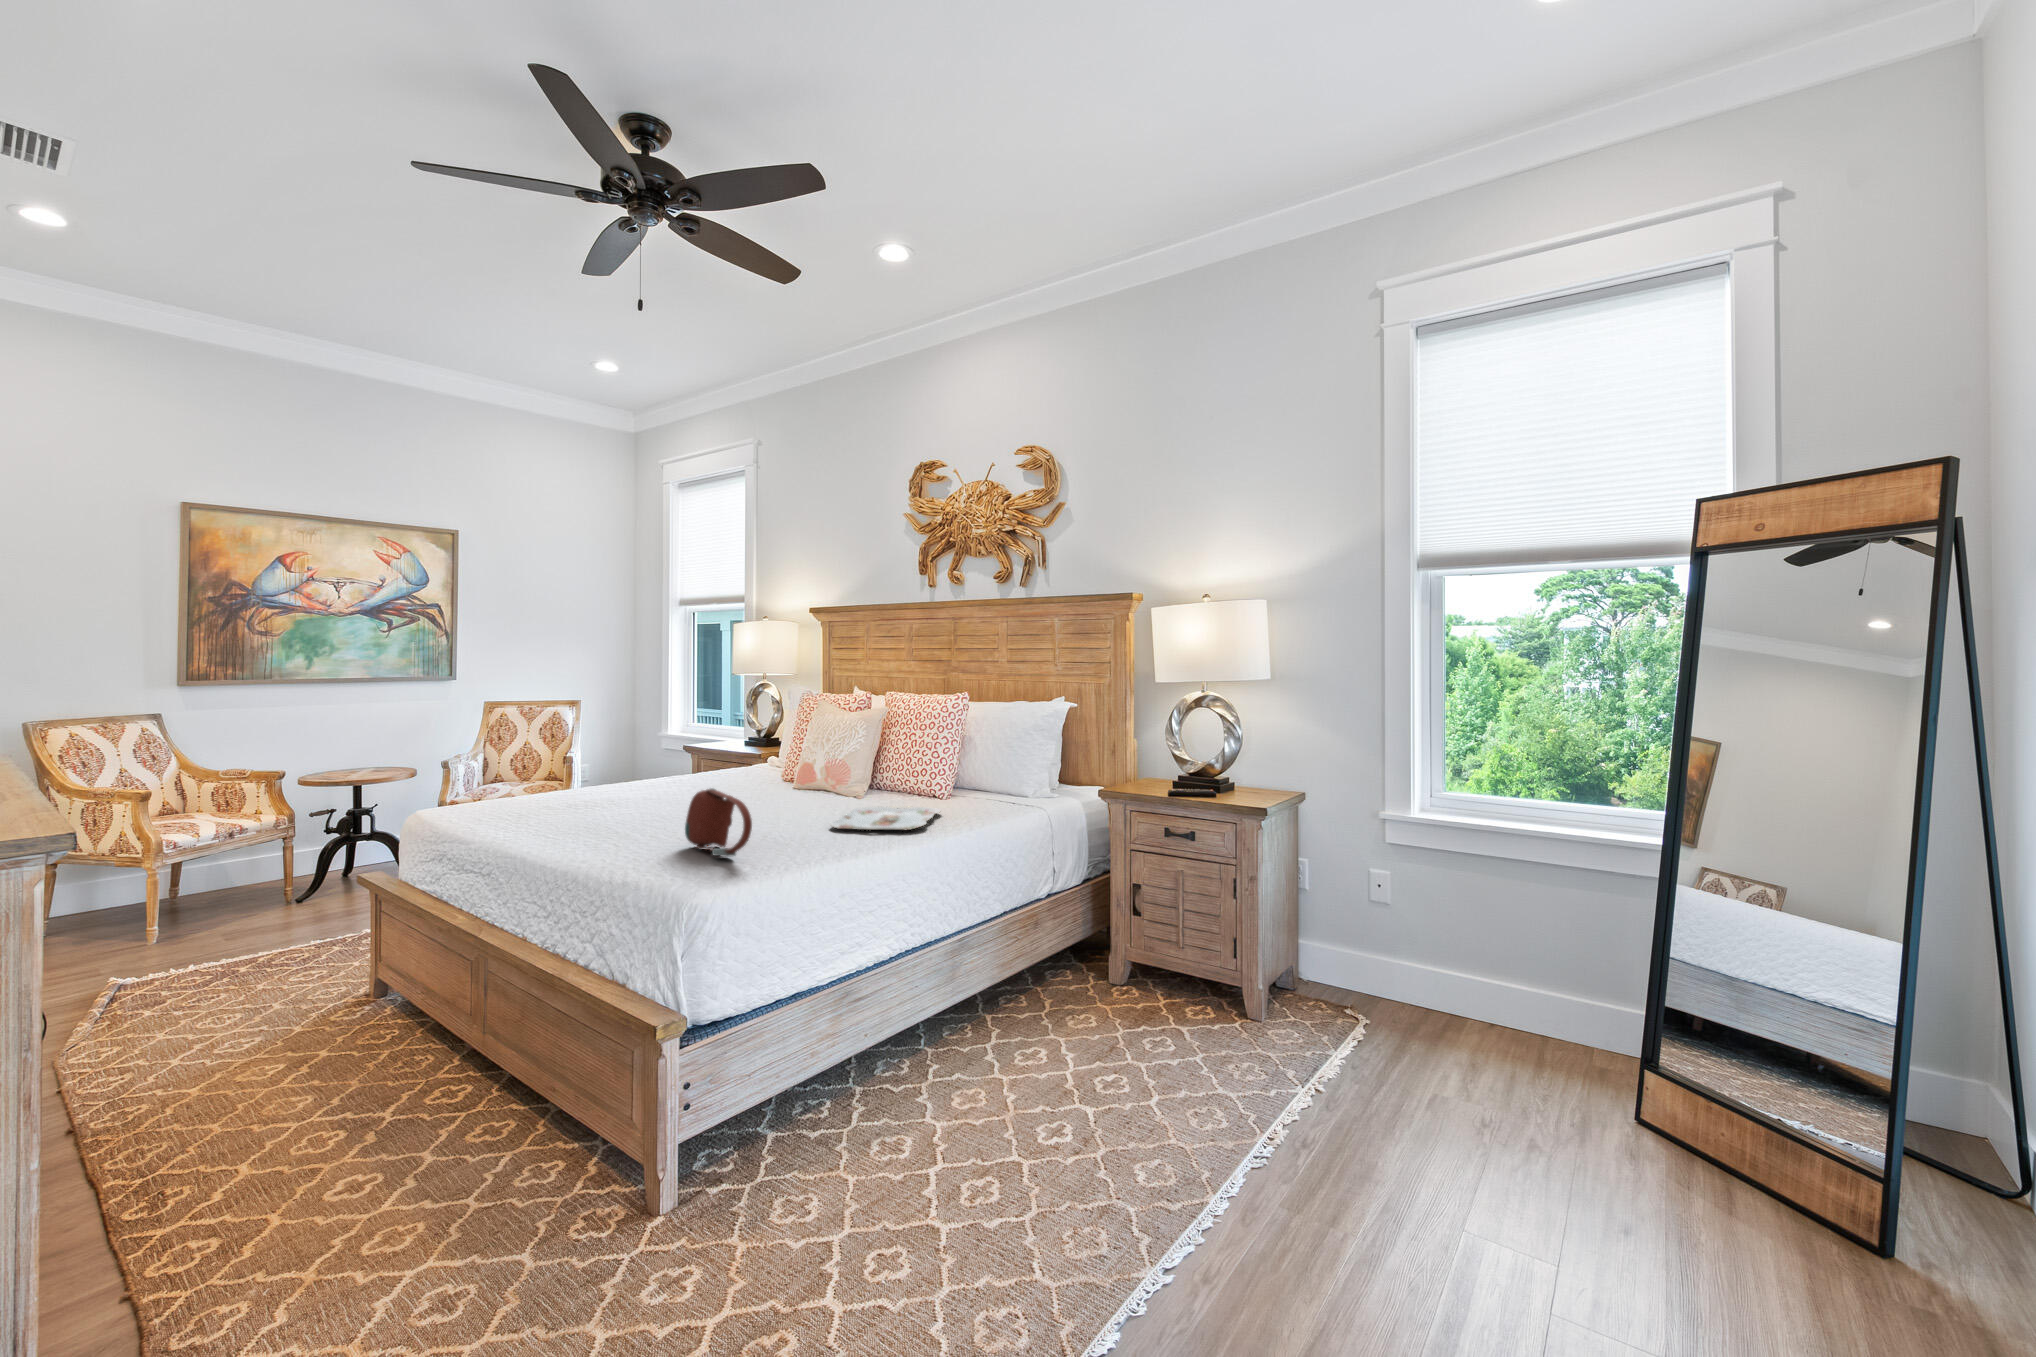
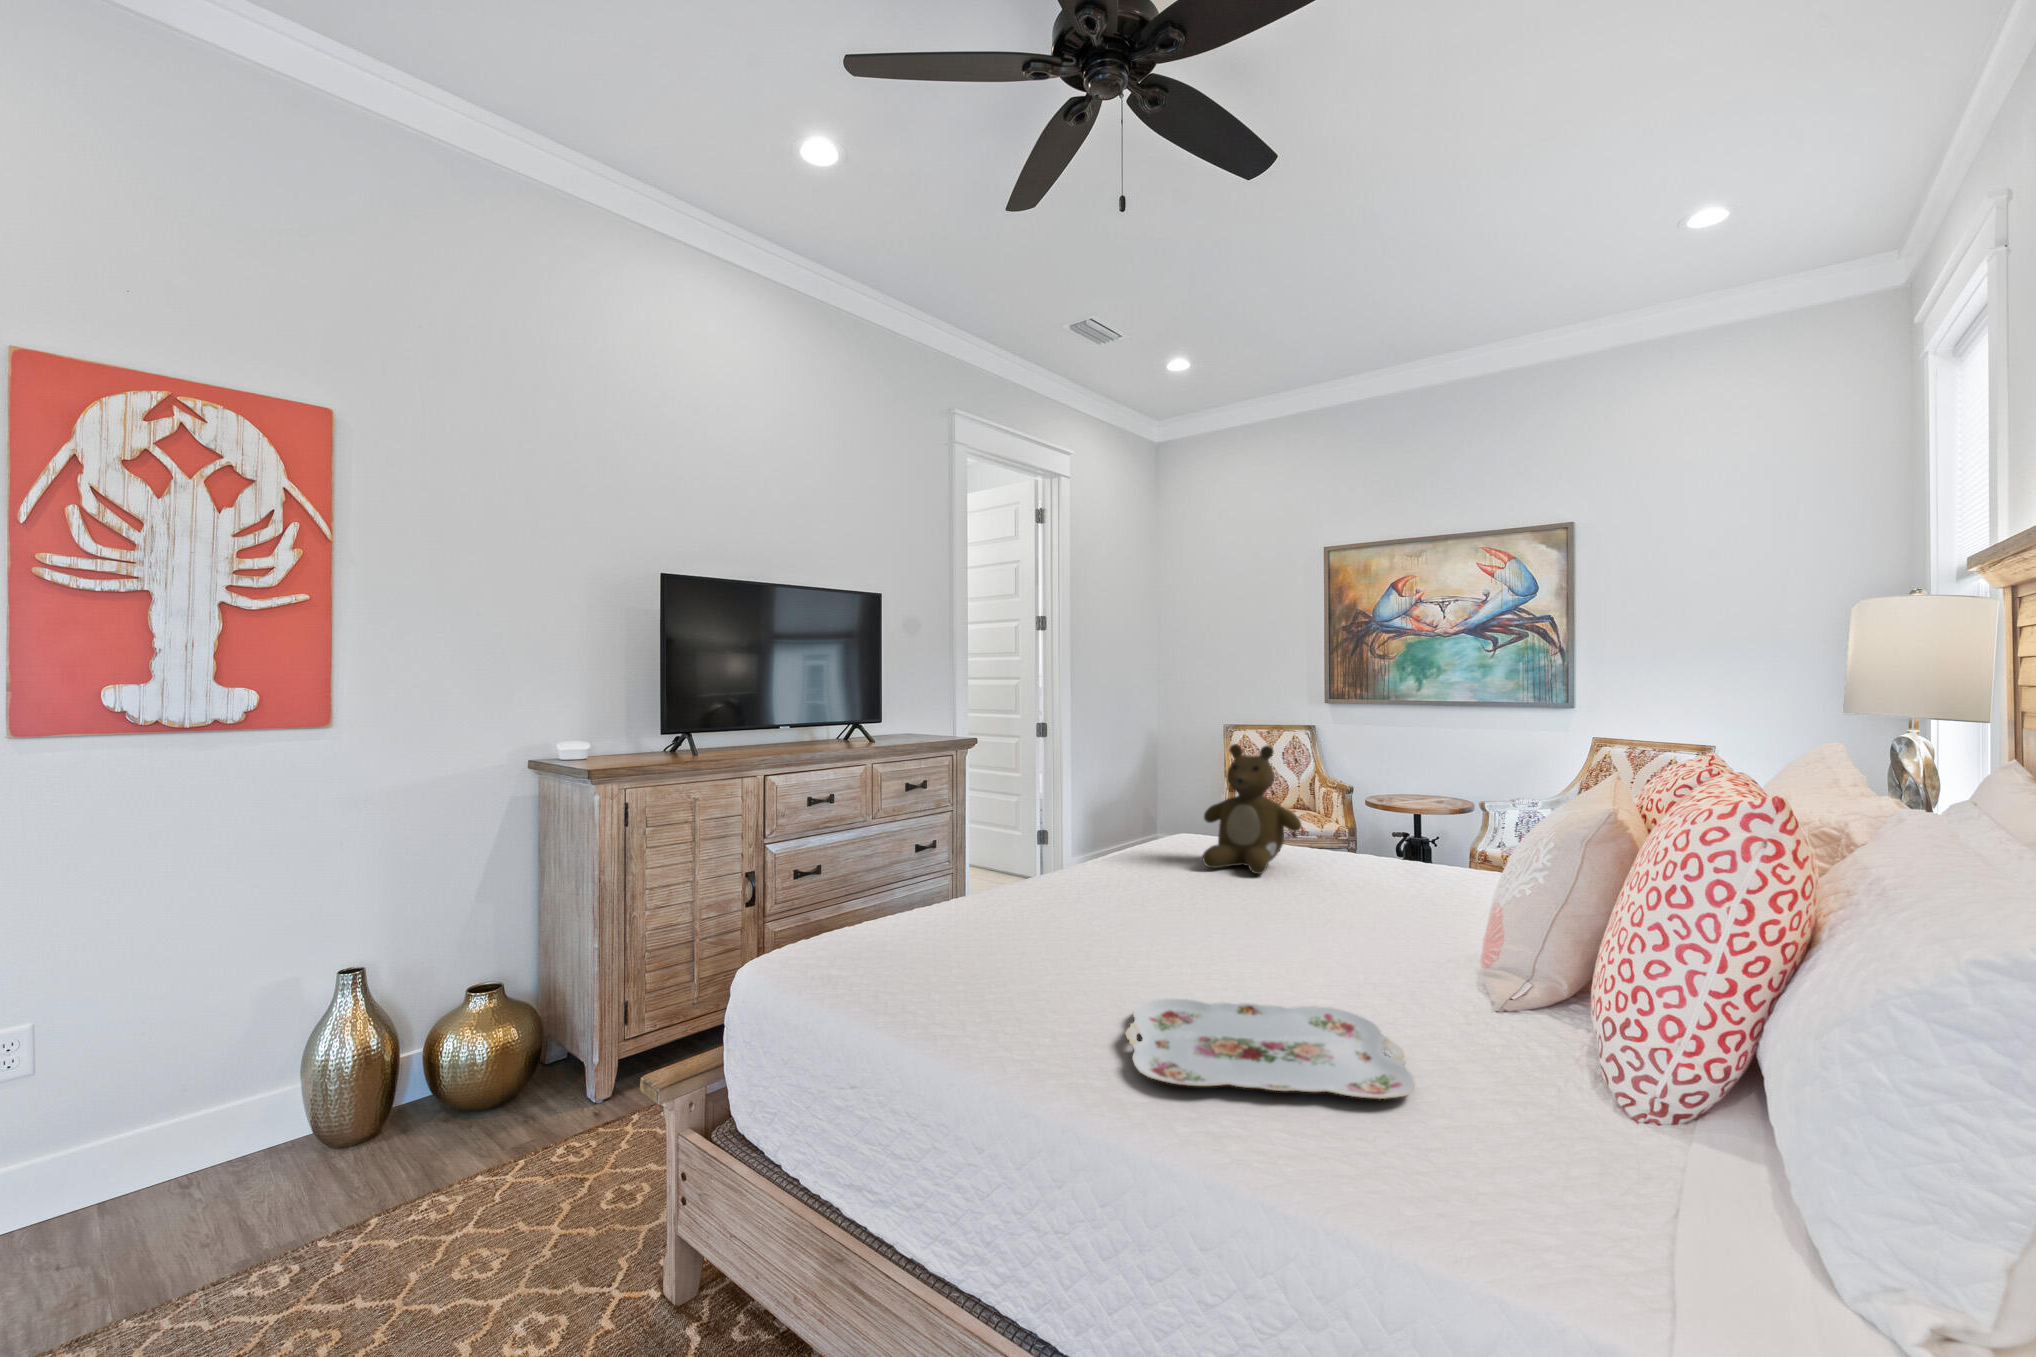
teddy bear: none [510,709,599,810] -> present [1203,744,1301,874]
handbag: present [685,788,752,856] -> none [886,867,1051,967]

